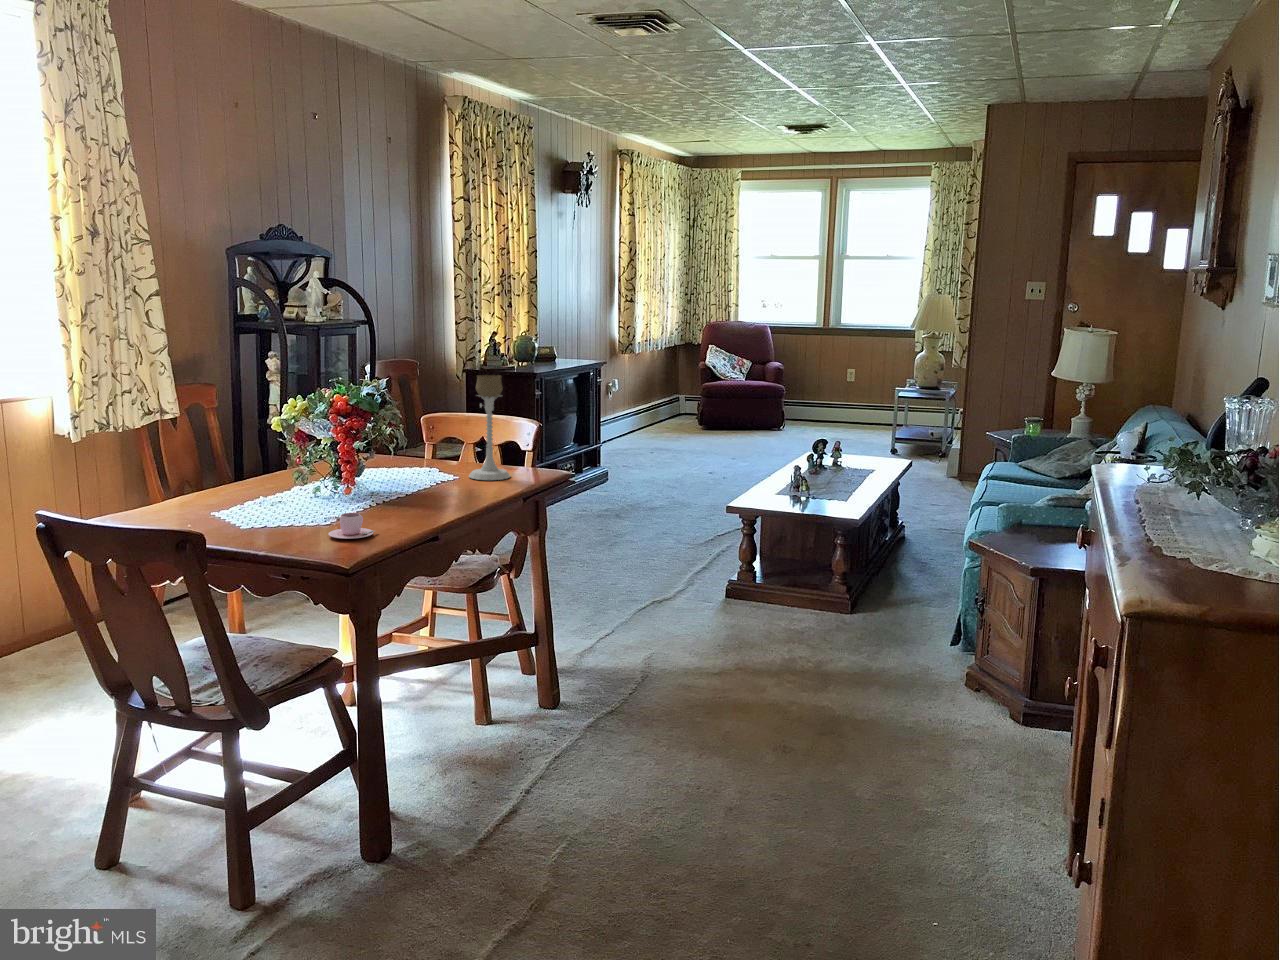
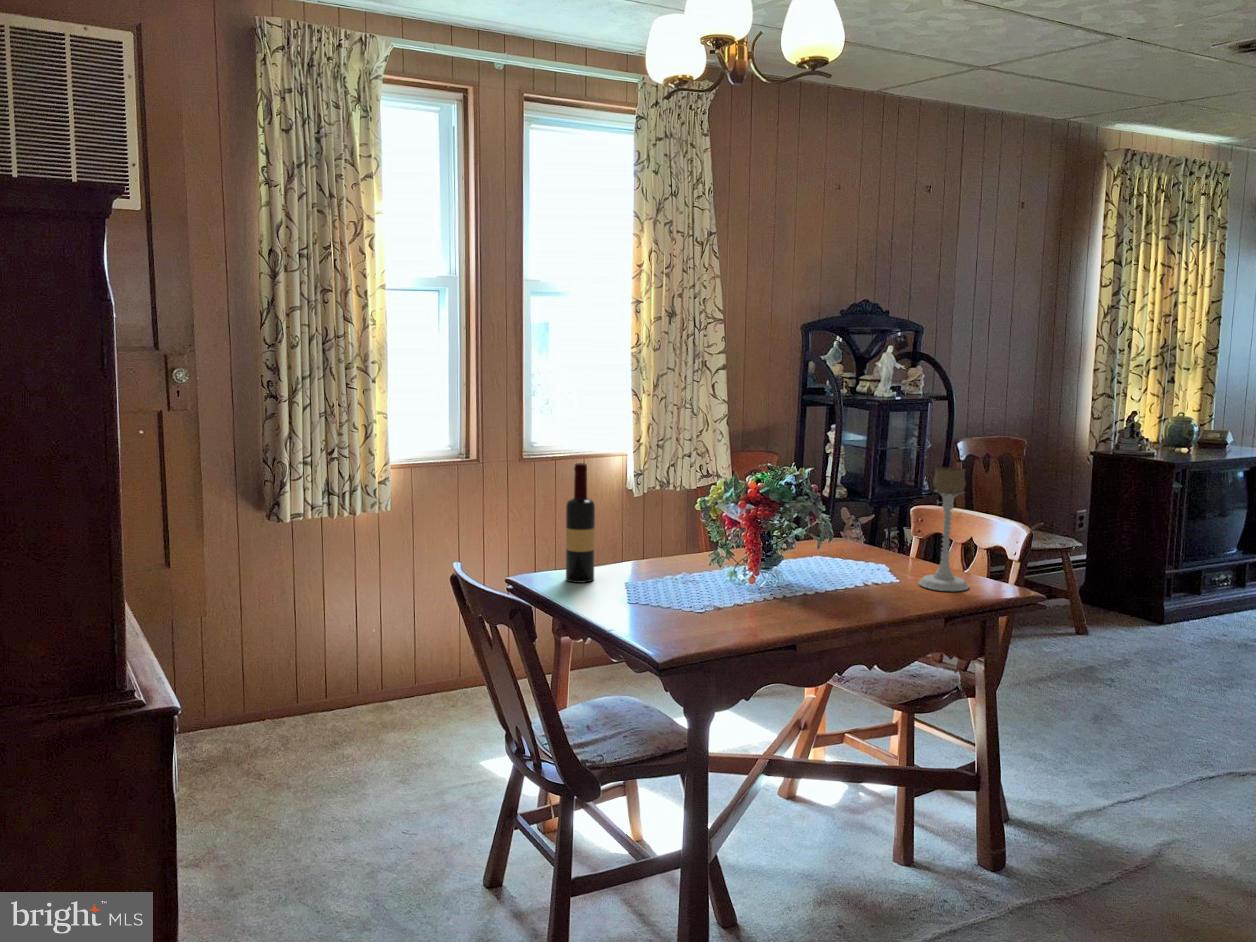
wine bottle: none [139,392,177,520] -> present [566,463,595,583]
teacup: present [328,513,374,539] -> none [674,576,726,636]

